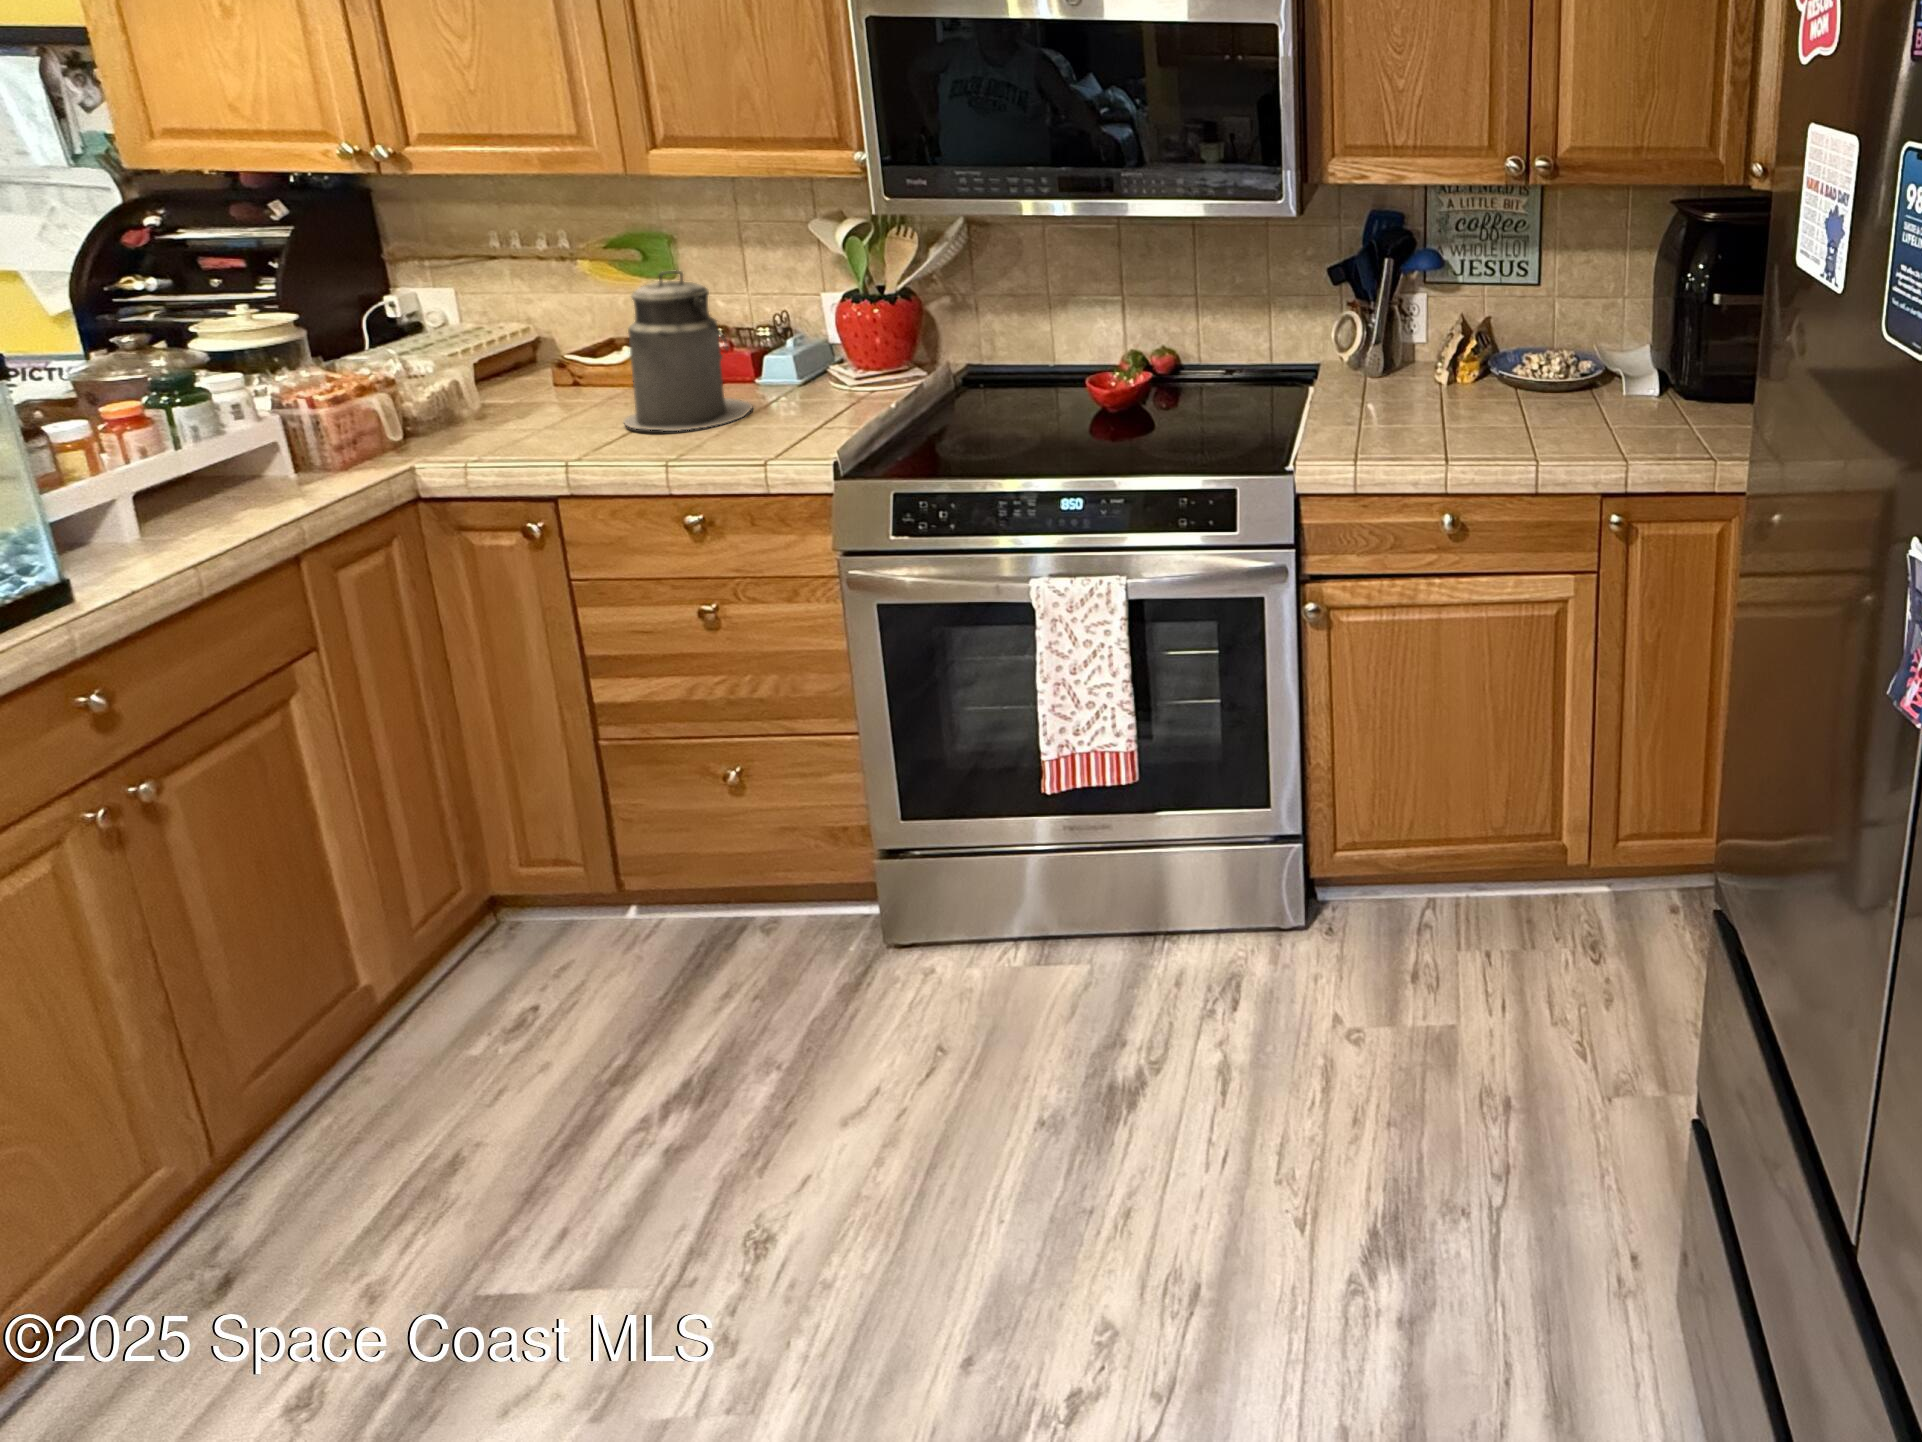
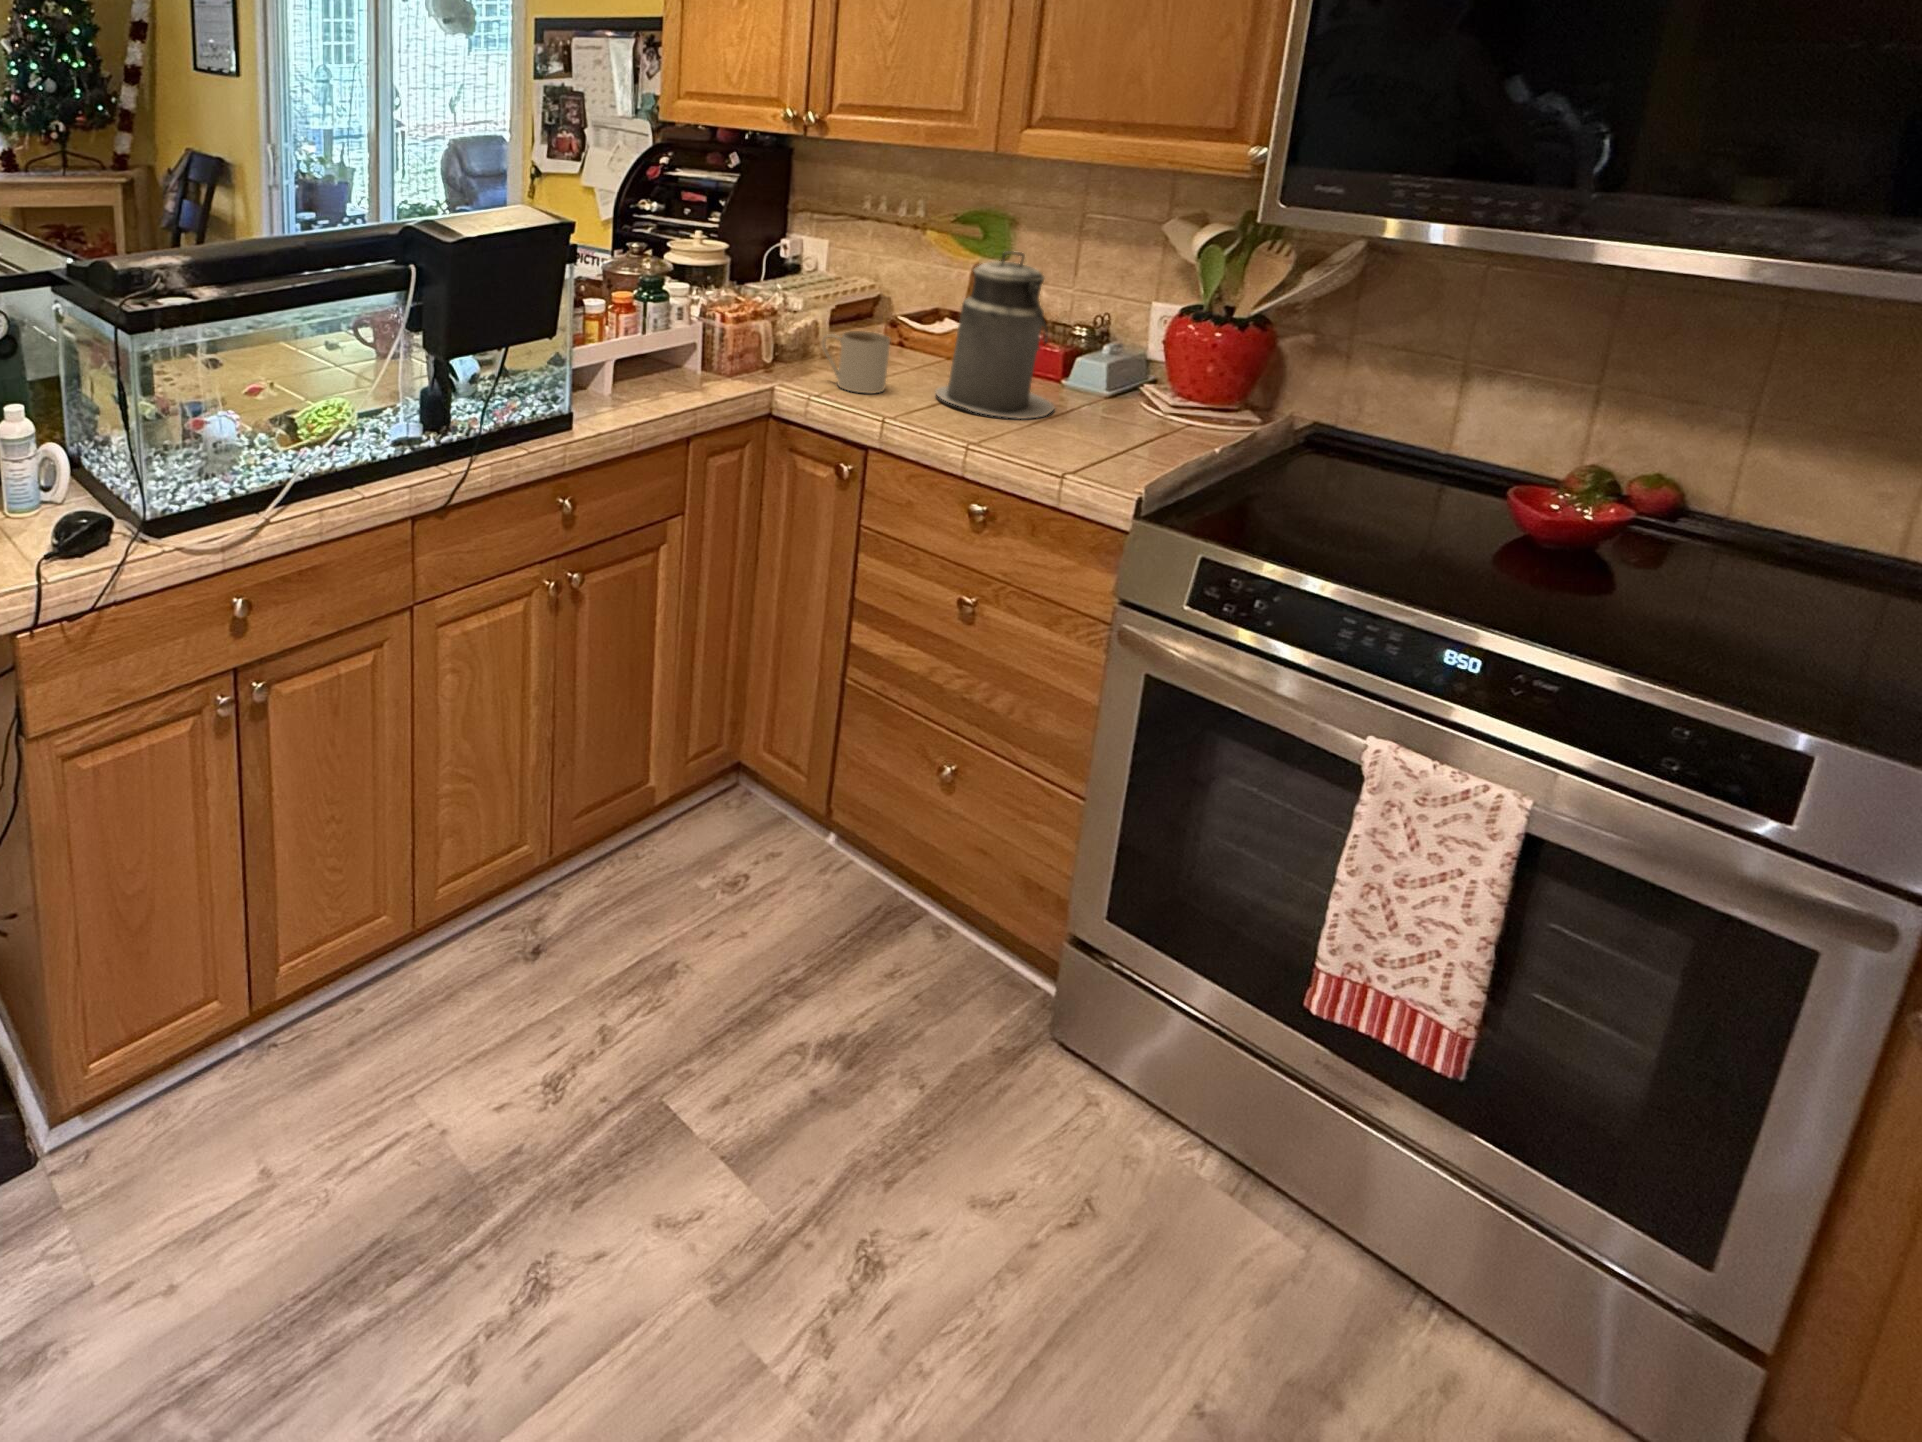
mug: none [463,379,562,447] -> present [822,331,890,394]

